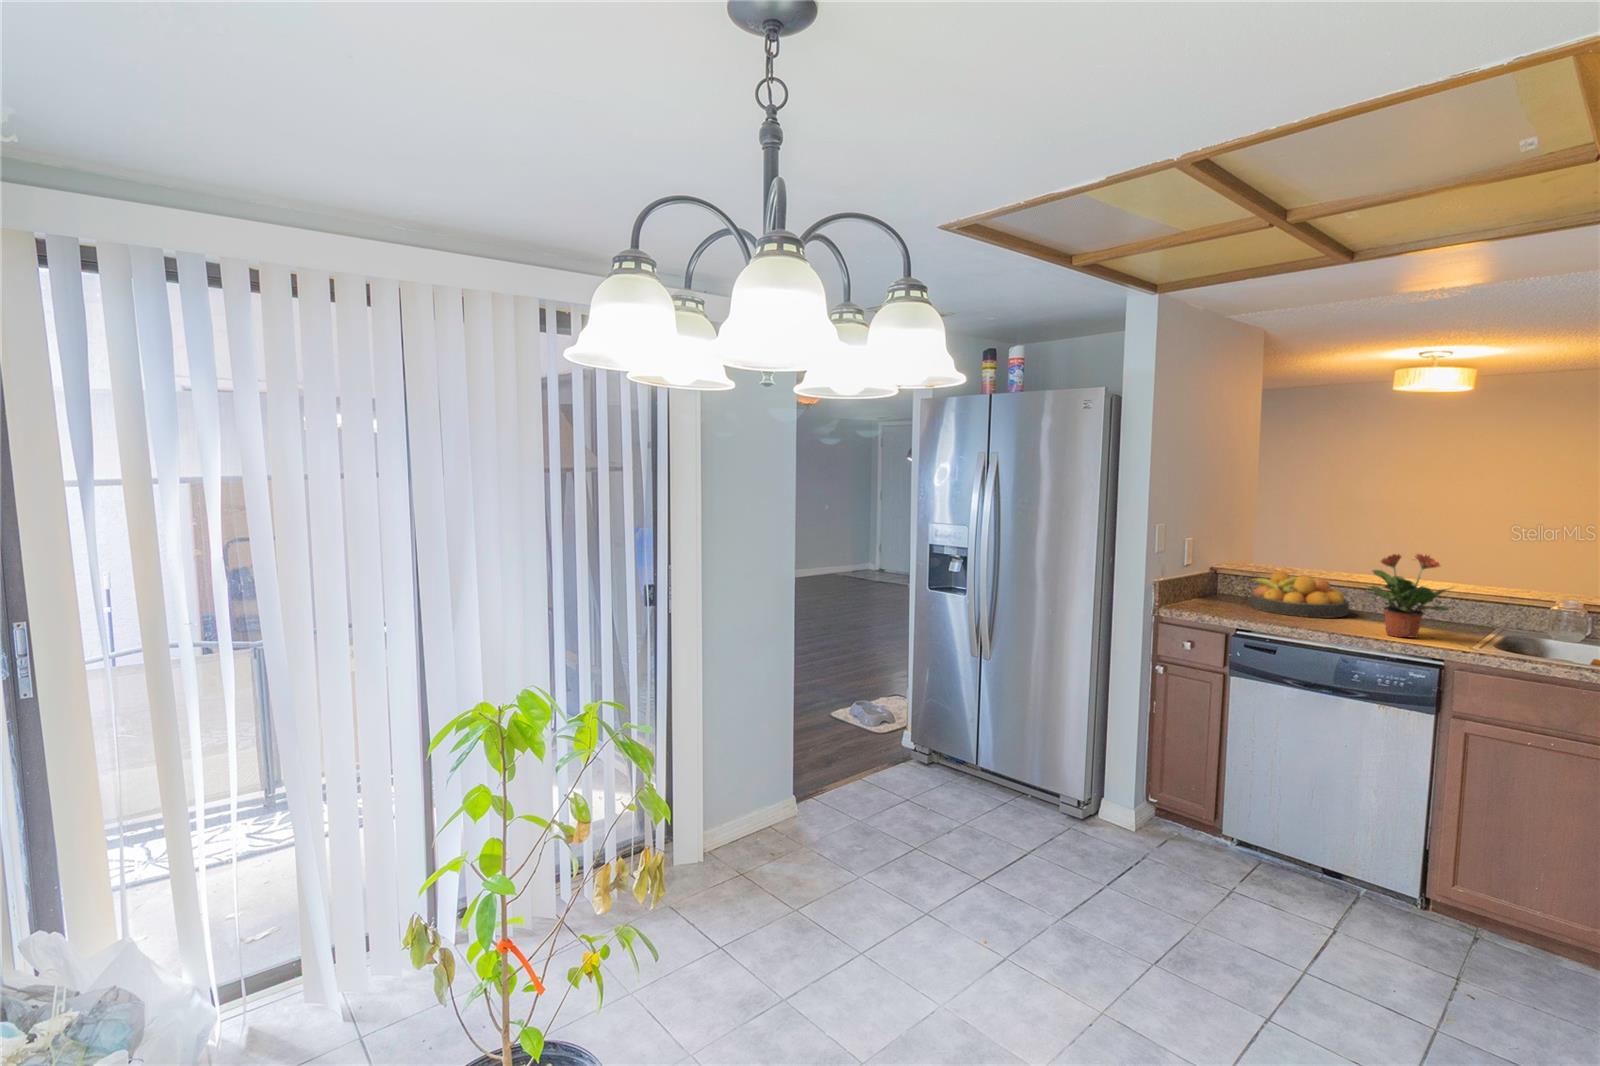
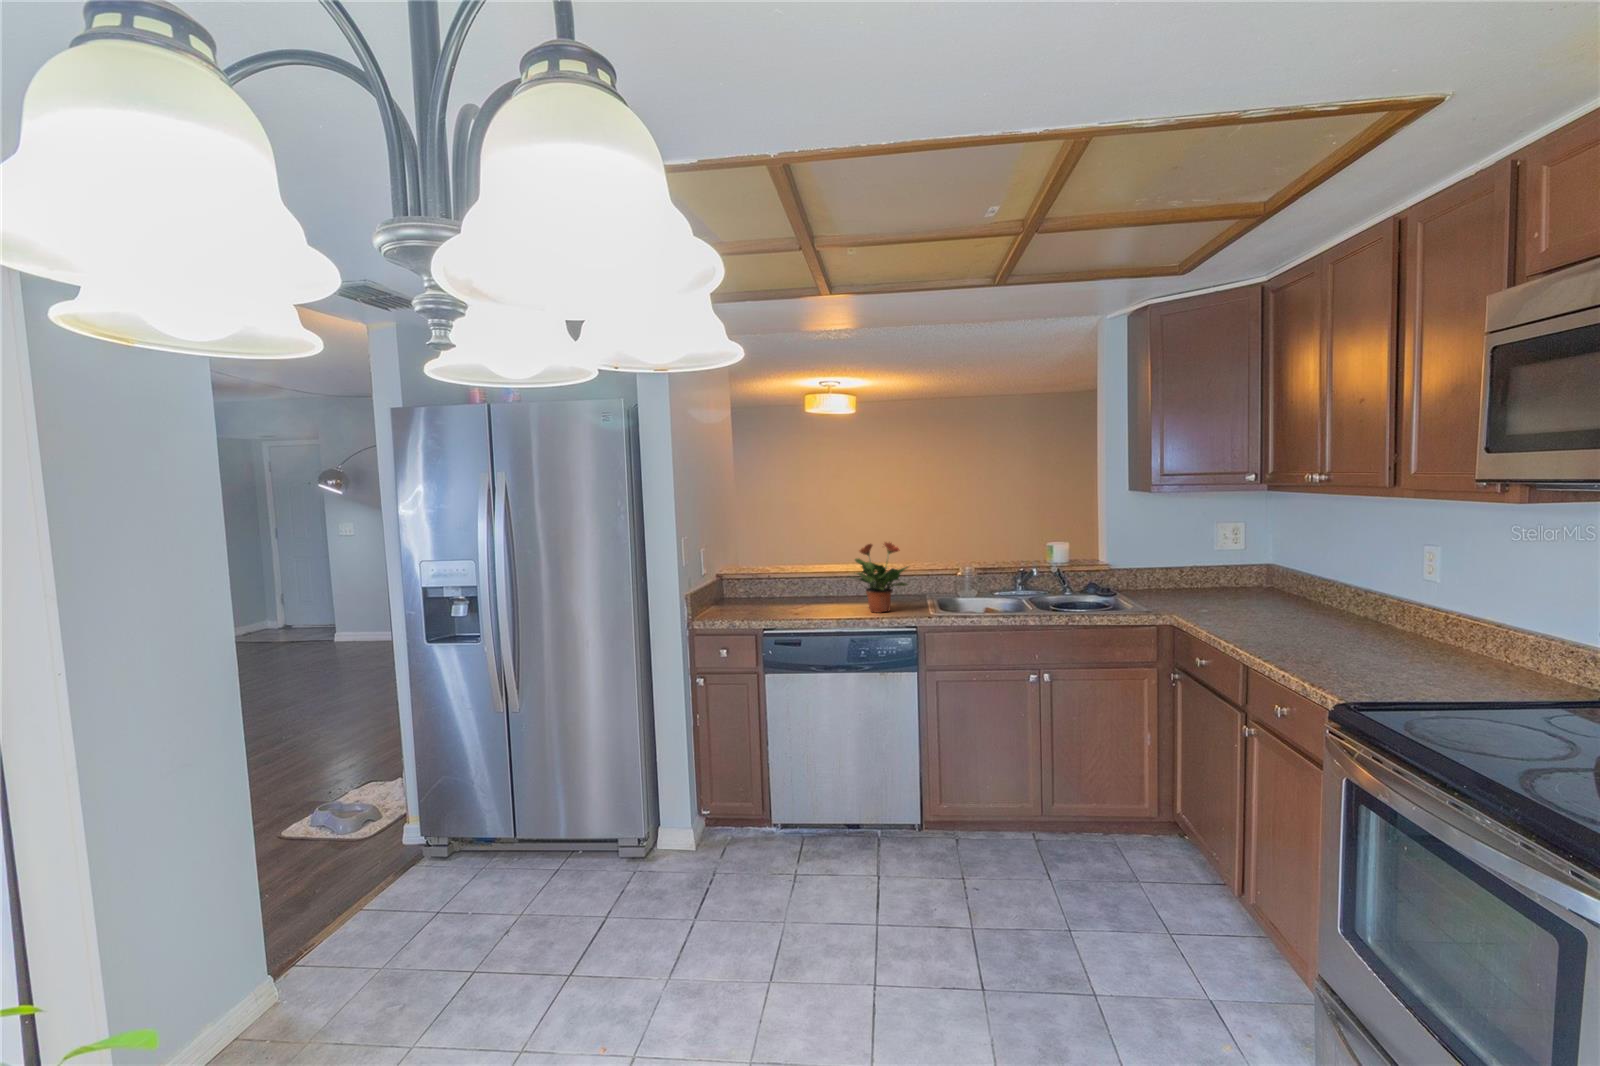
fruit bowl: present [1250,571,1349,618] -> none [755,569,832,608]

